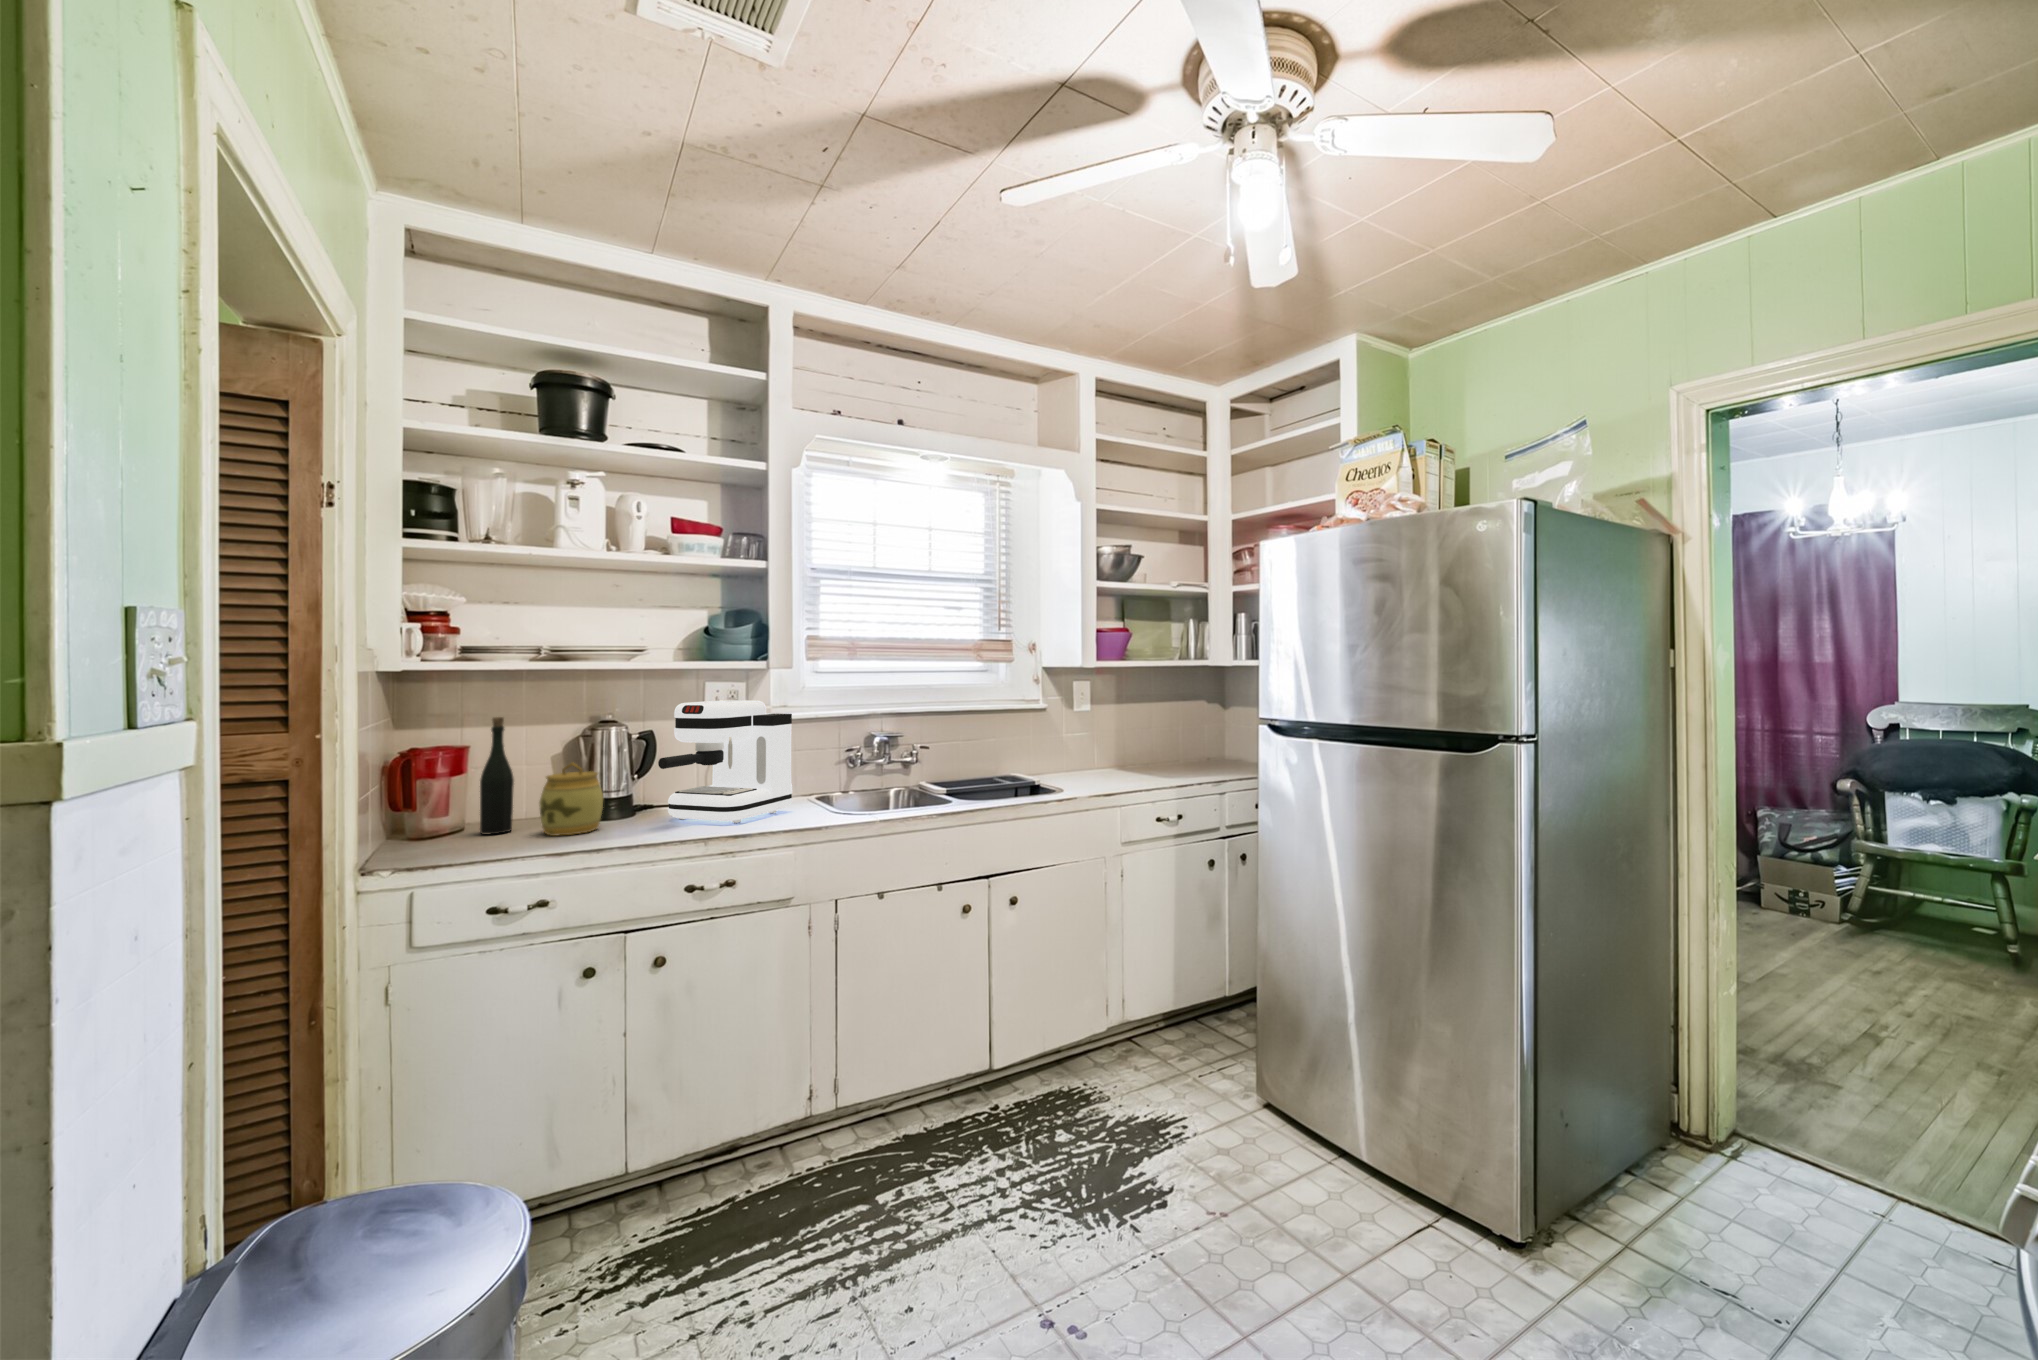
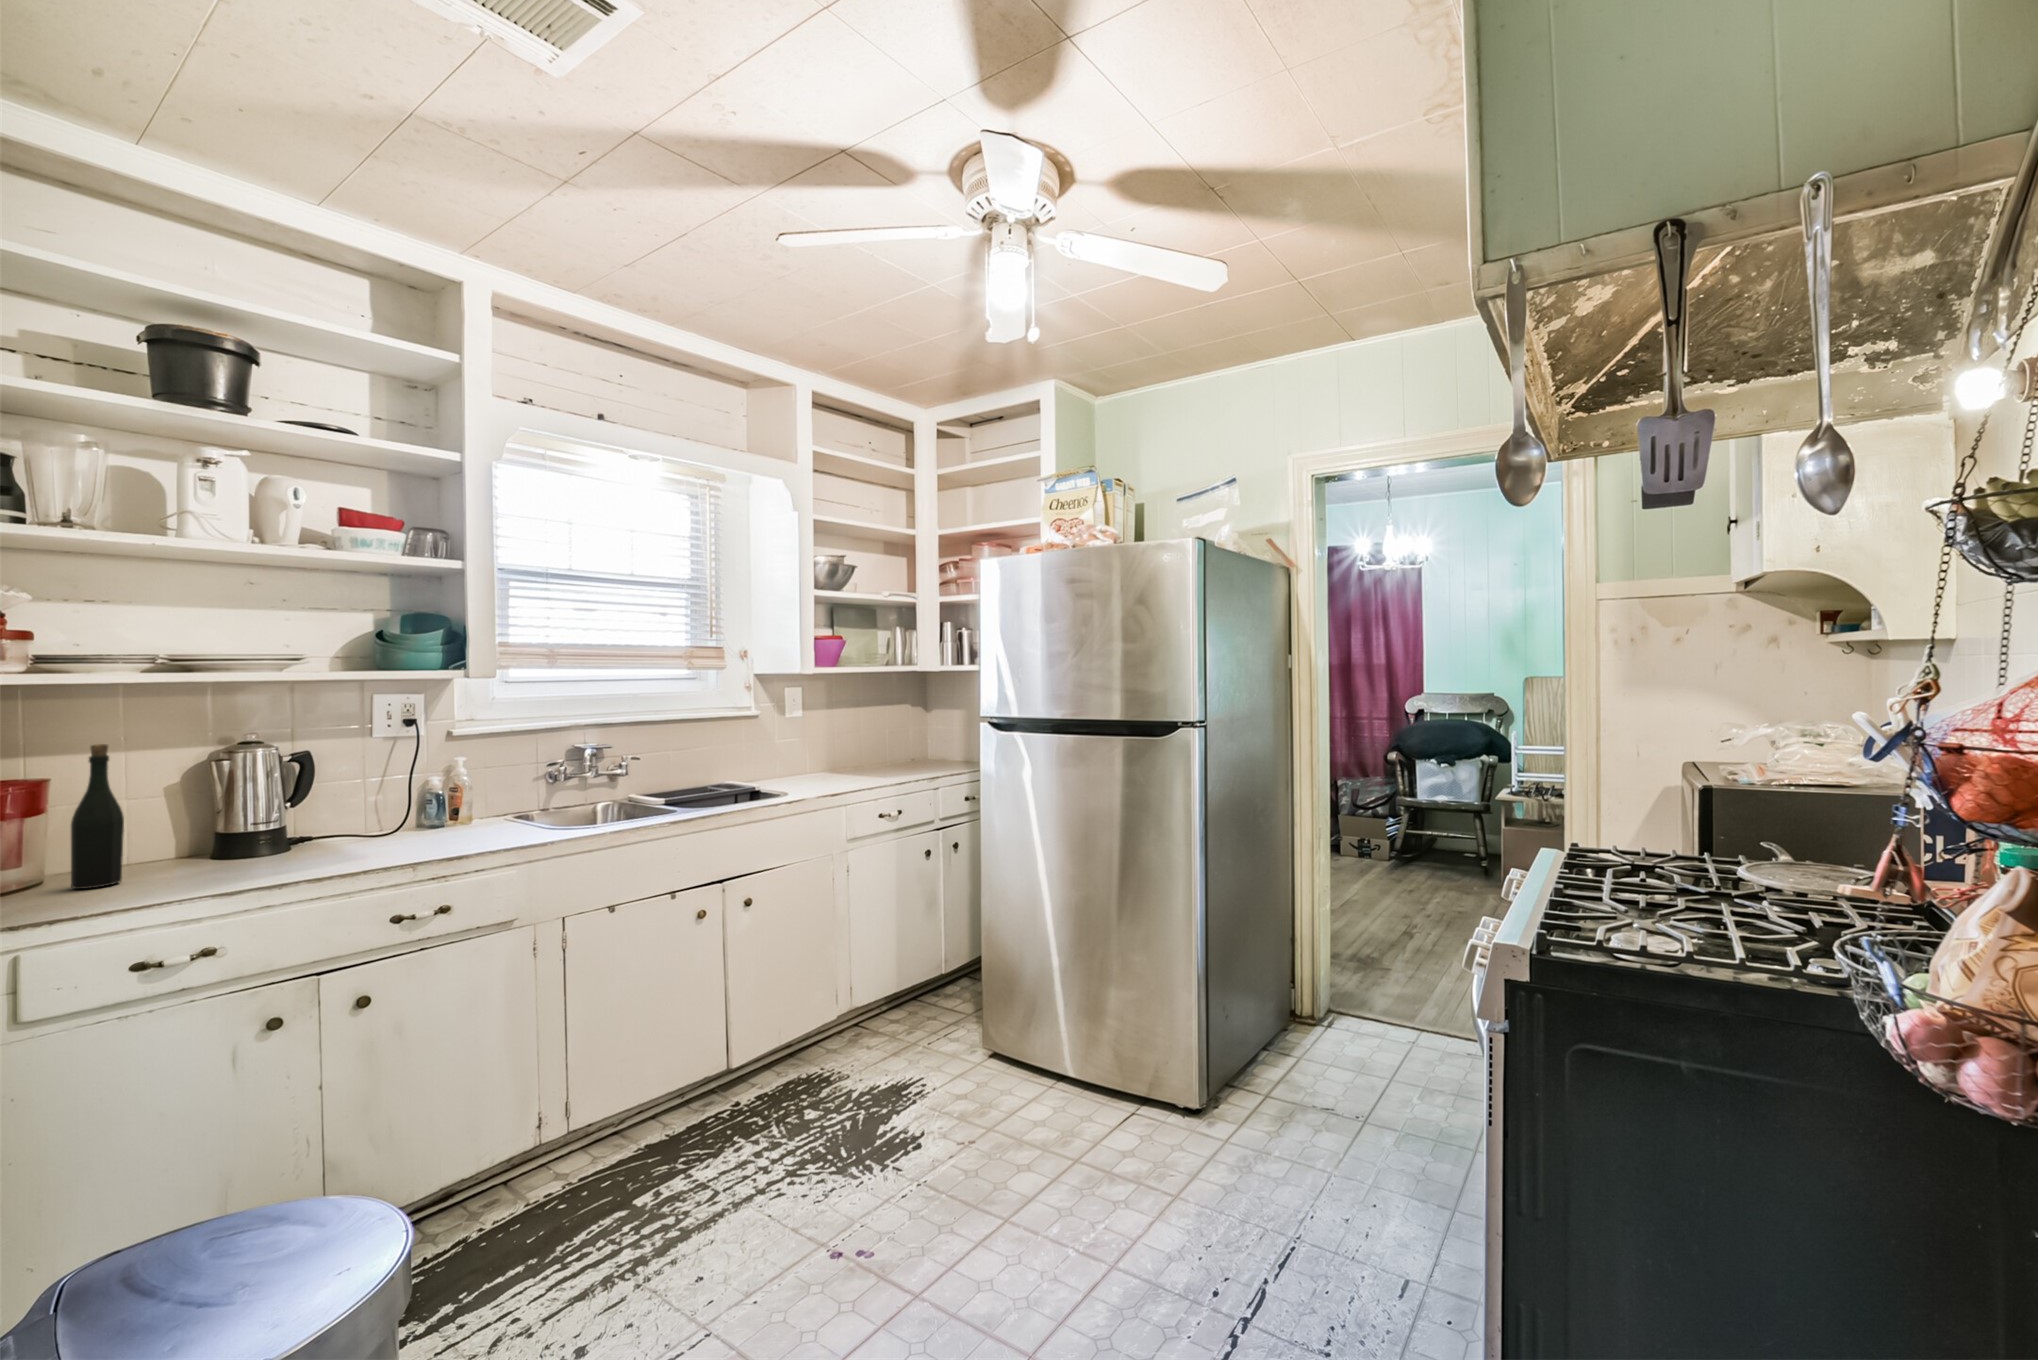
coffee maker: present [658,700,792,823] -> none [343,716,502,852]
jar: present [539,763,603,836] -> none [171,794,262,881]

